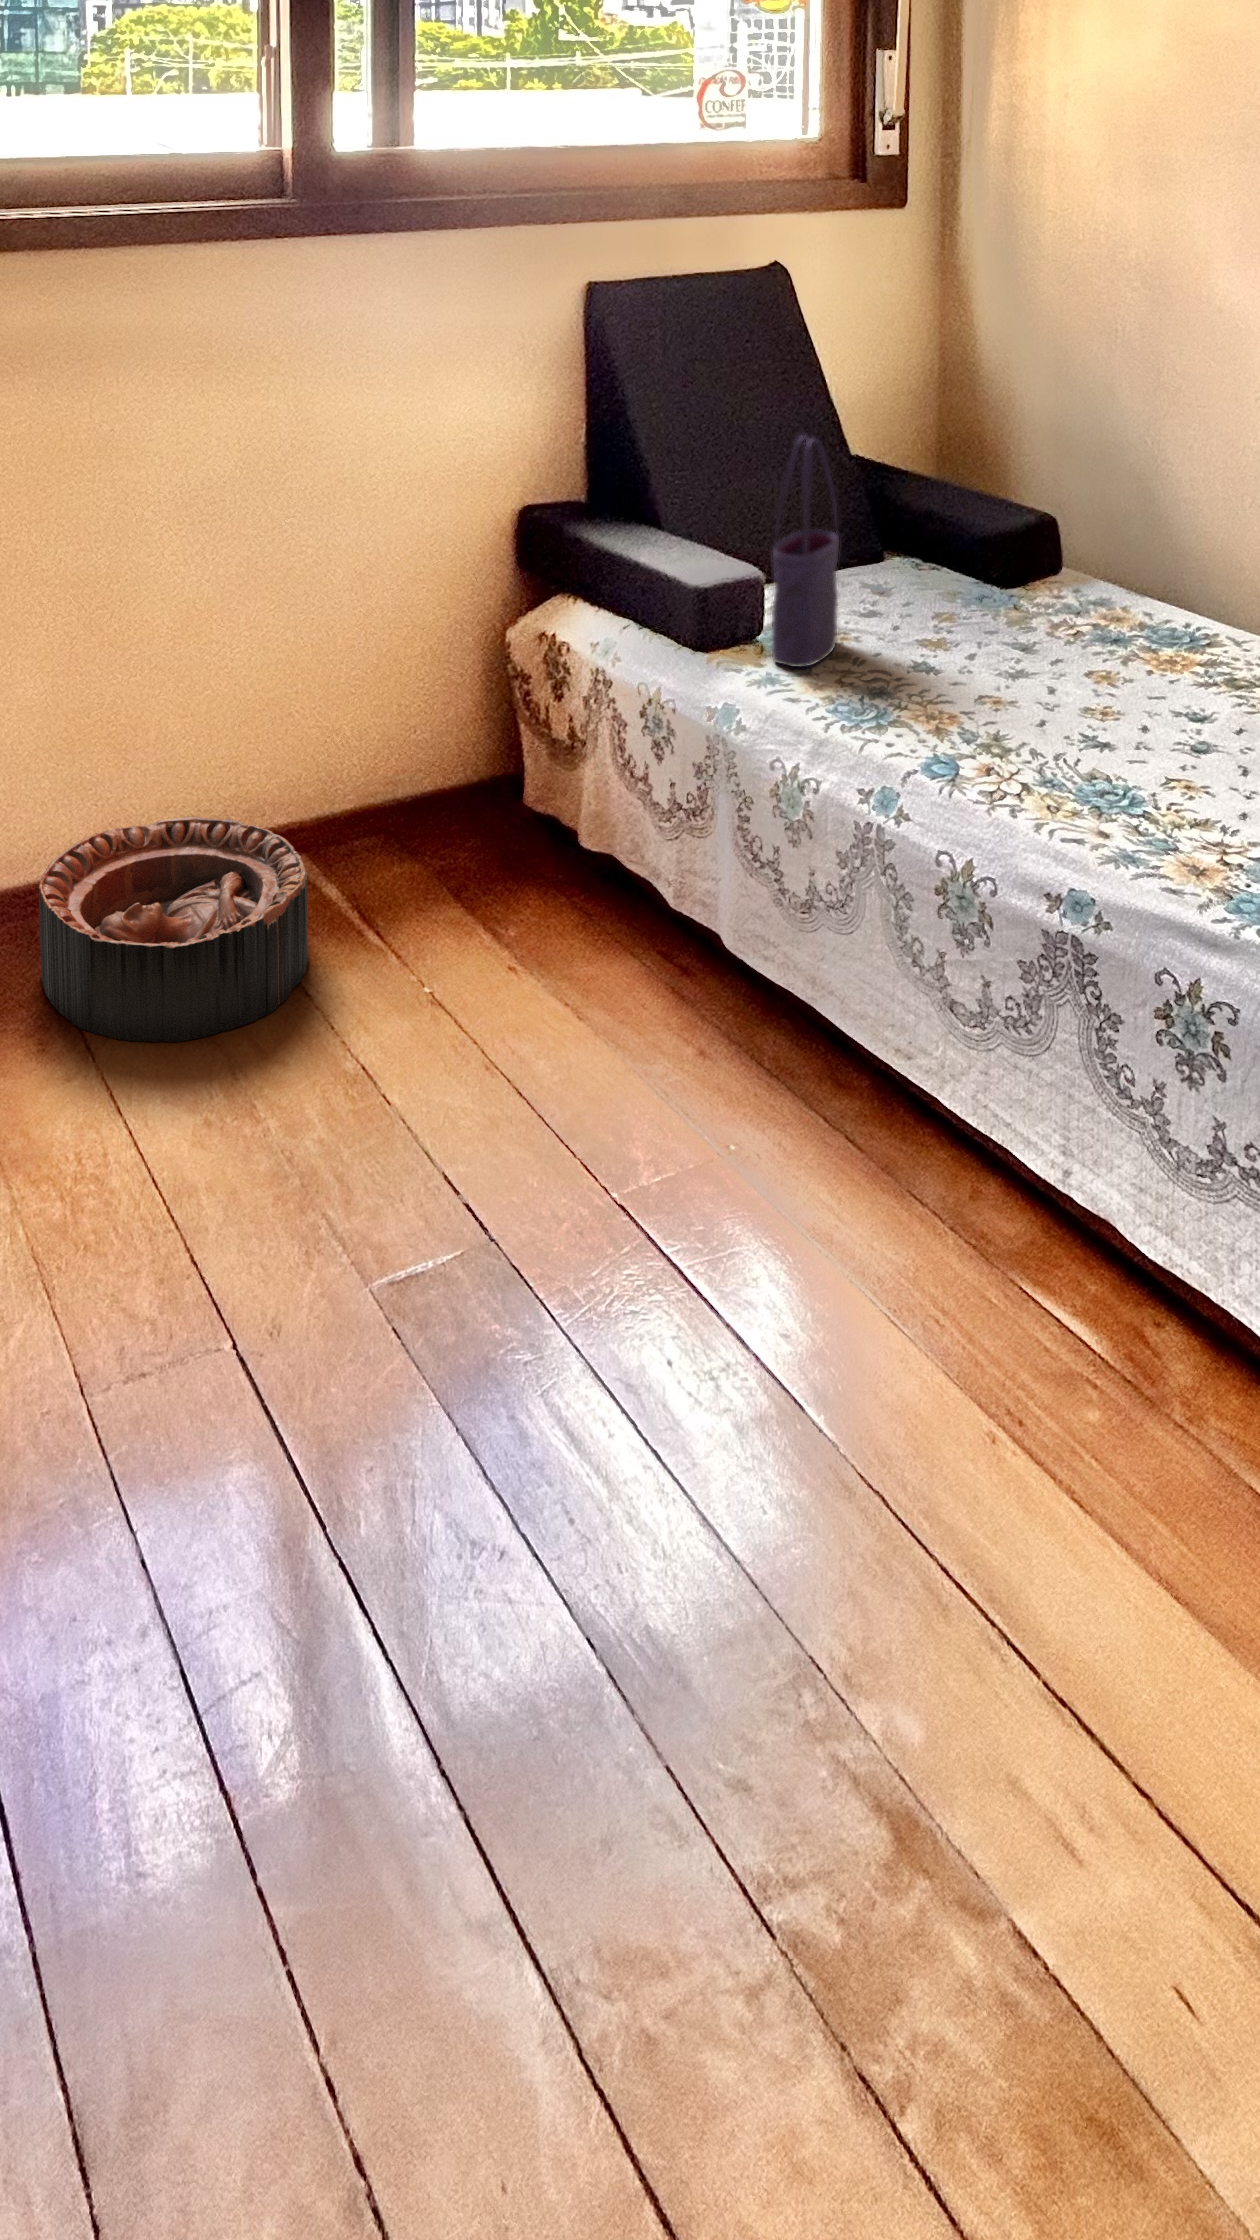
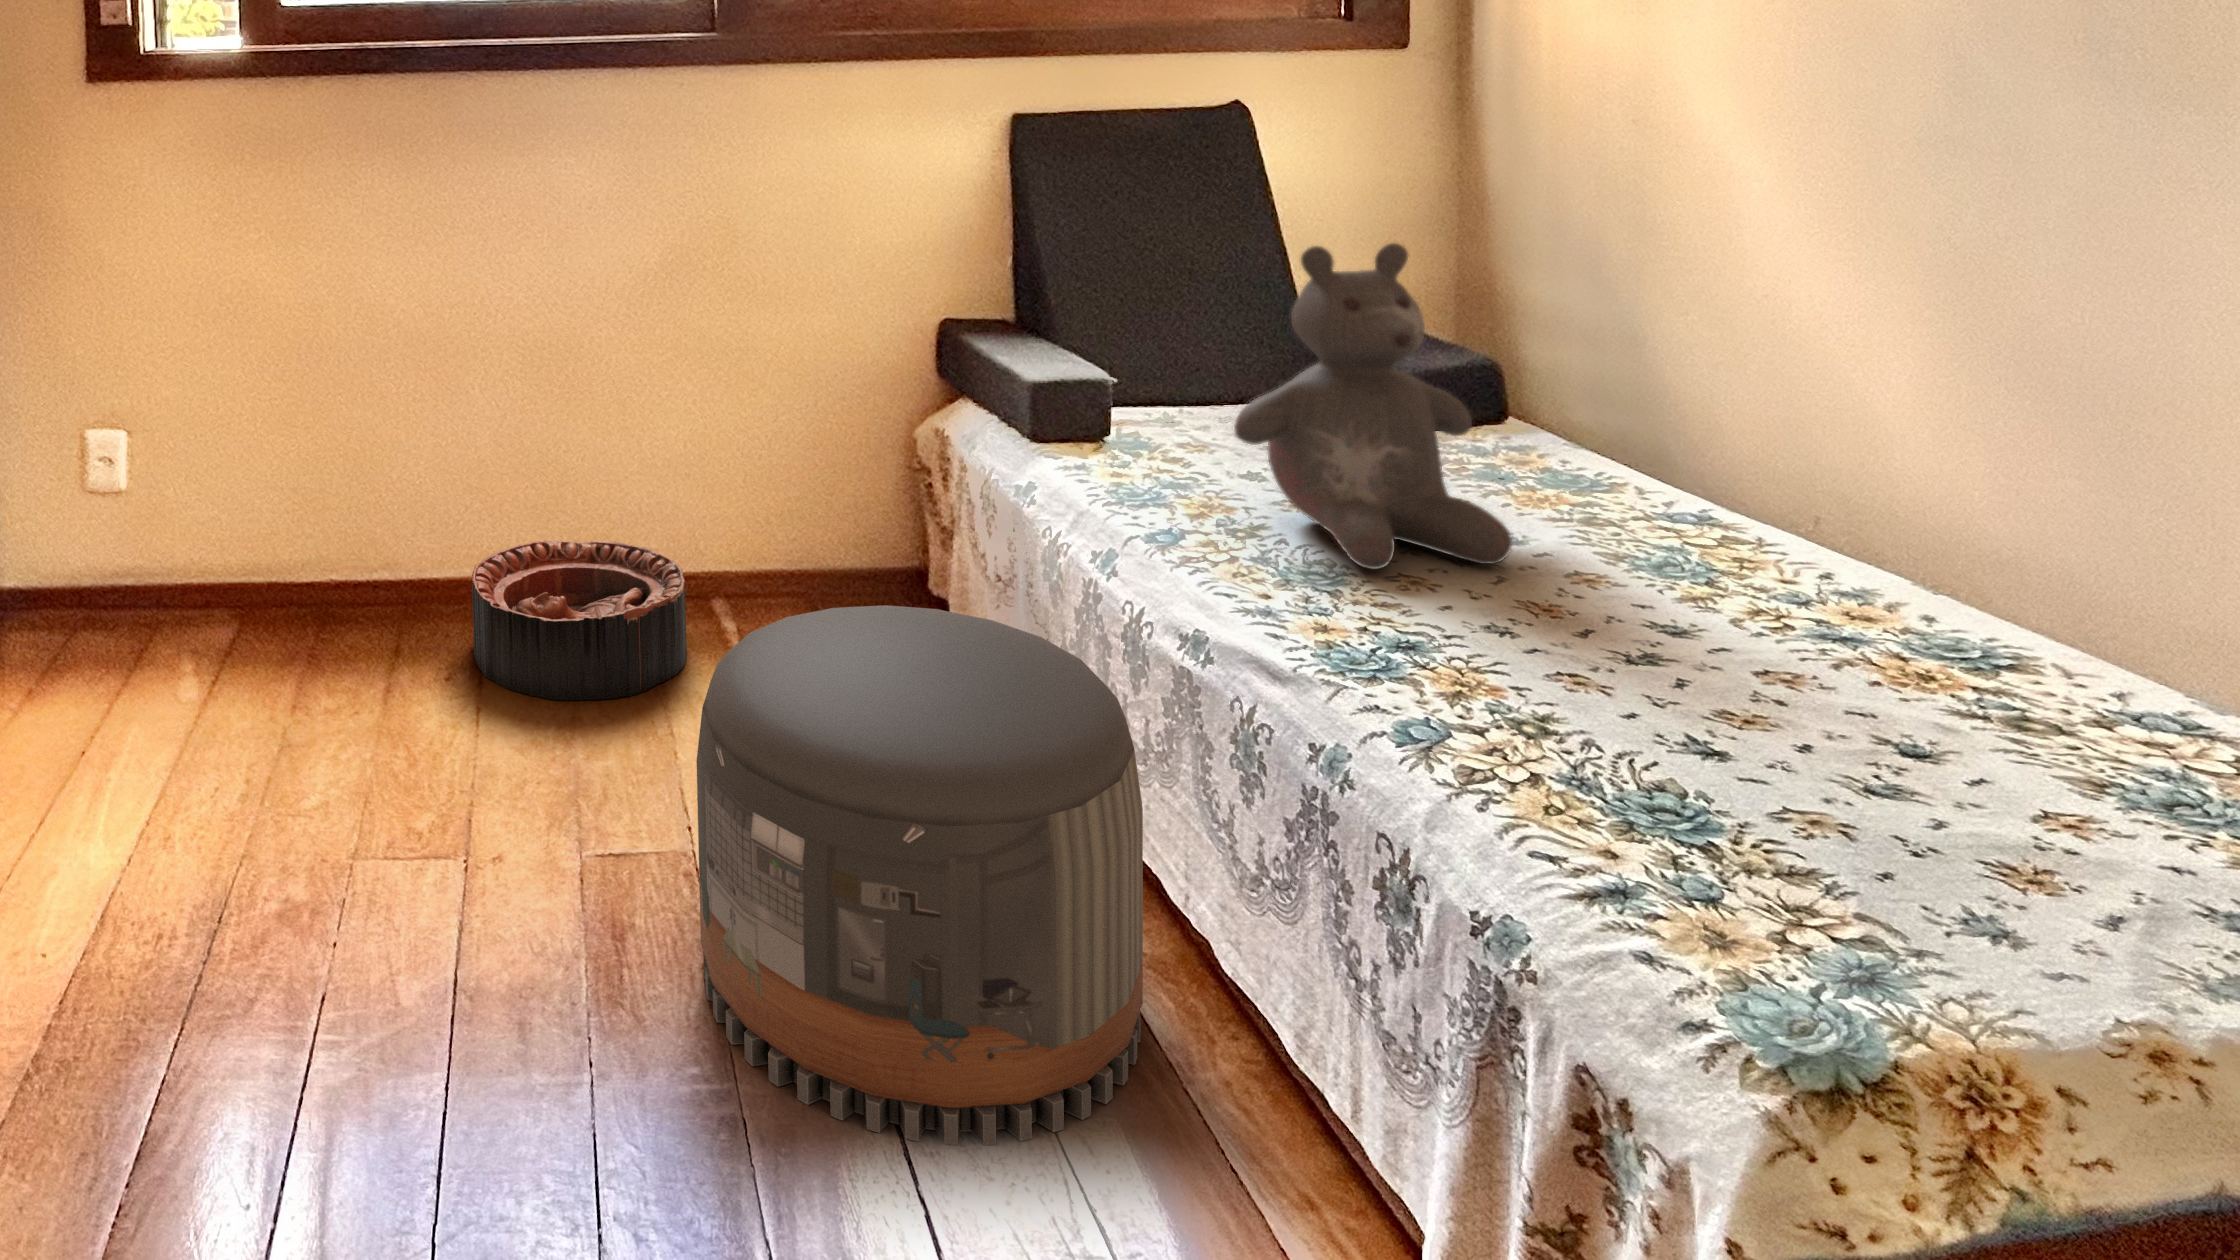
teddy bear: none [929,434,1170,760] -> present [1234,243,1512,570]
tote bag: present [772,436,839,667] -> none [1122,246,1208,470]
pouf: none [536,878,1020,1510] -> present [697,605,1143,1145]

